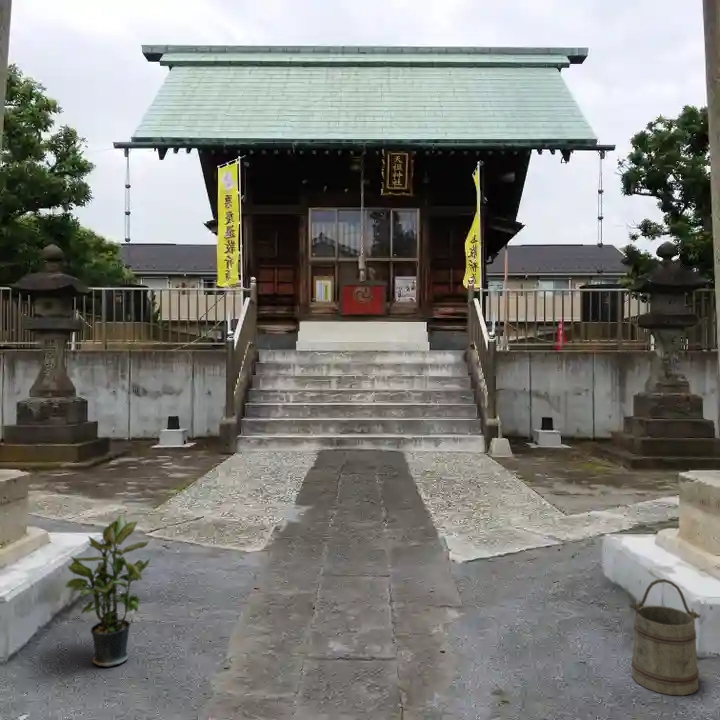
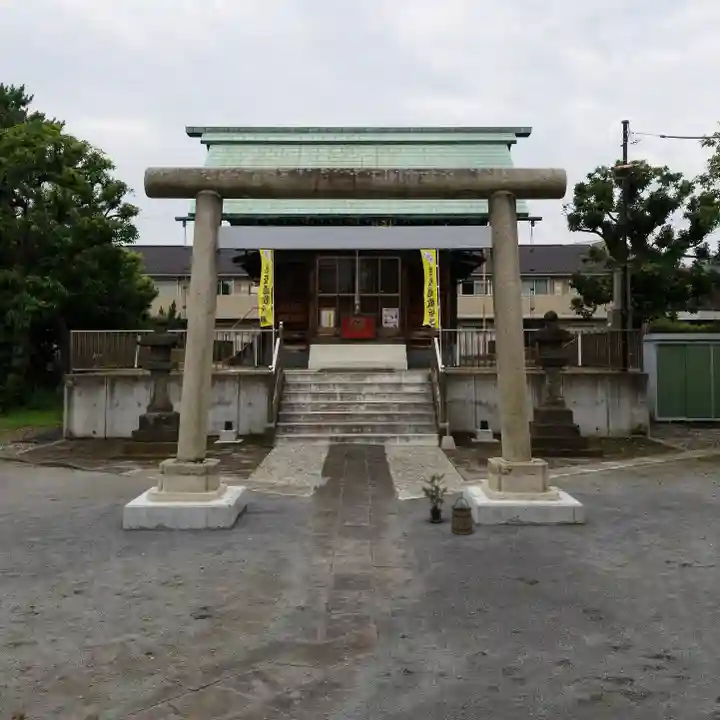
potted plant: present [66,515,149,667] -> present [422,474,447,522]

